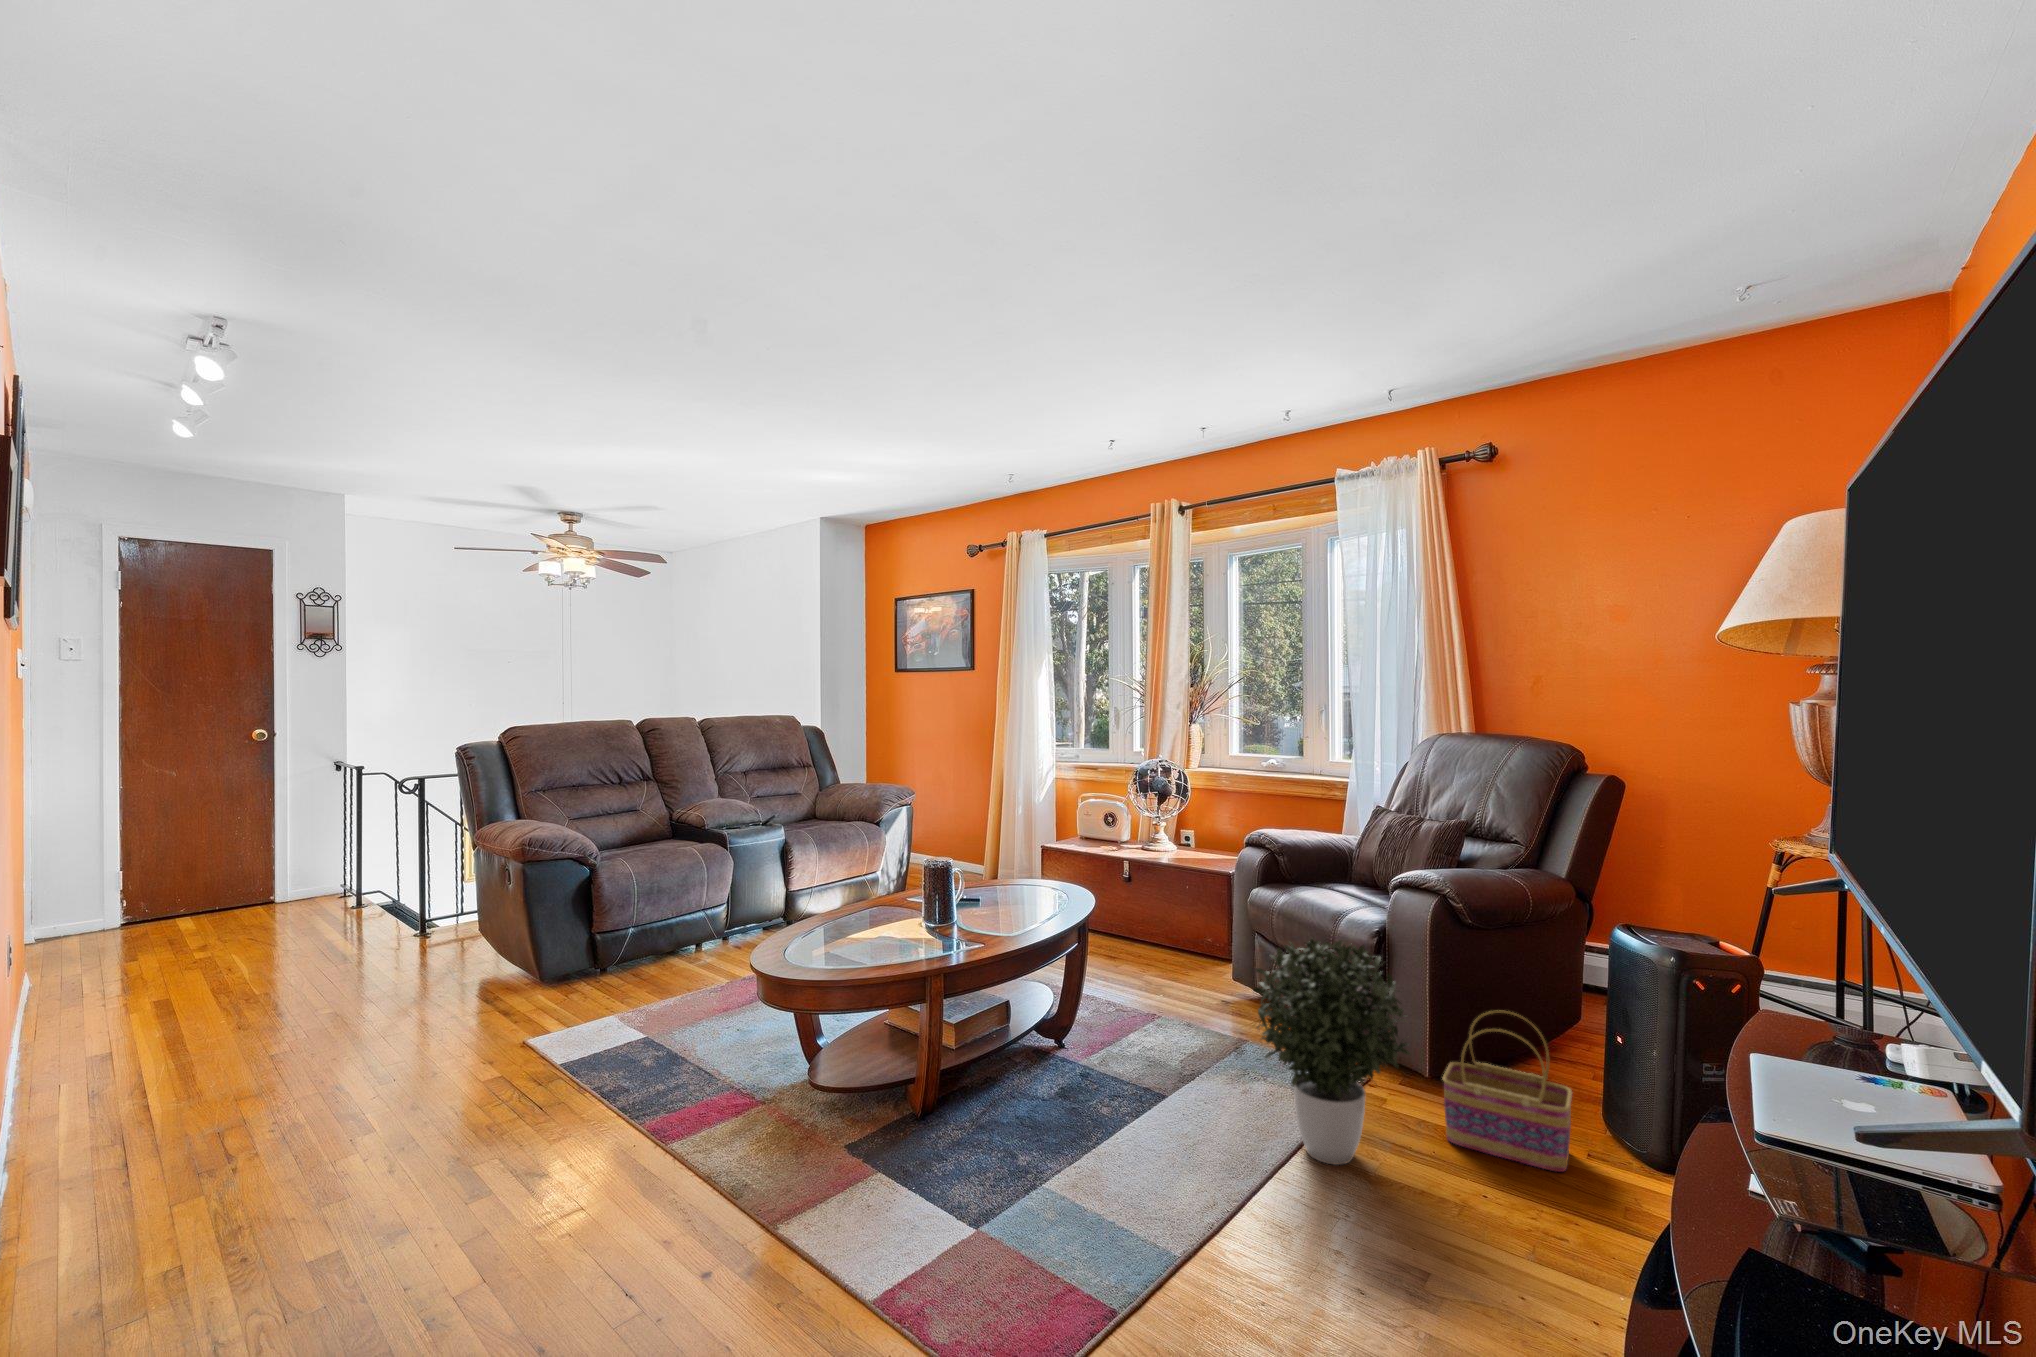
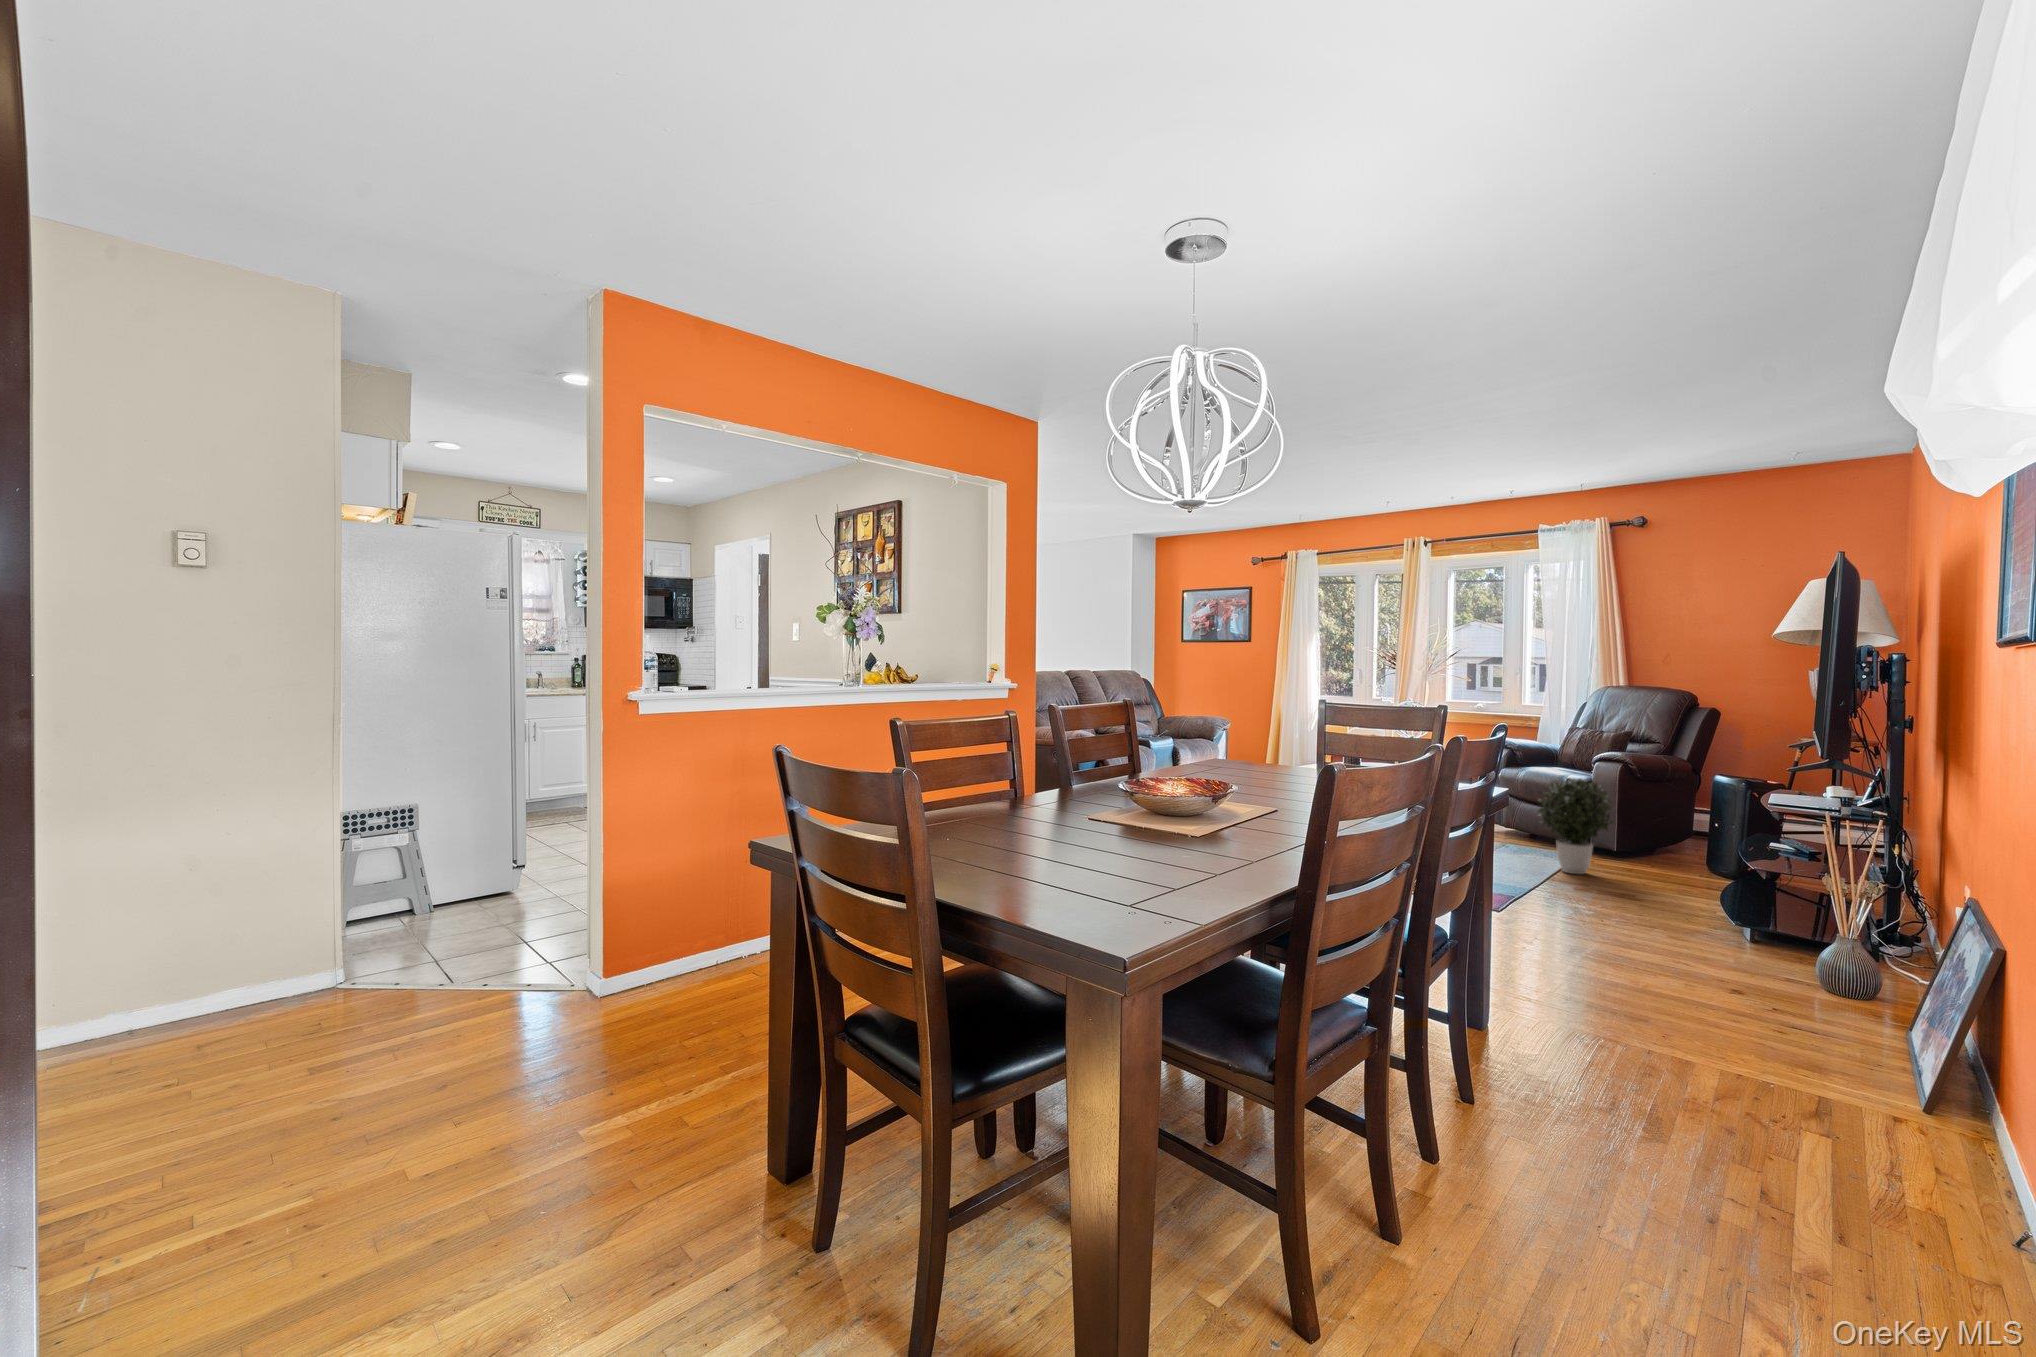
basket: present [1443,1011,1572,1172] -> none [1626,814,1690,878]

